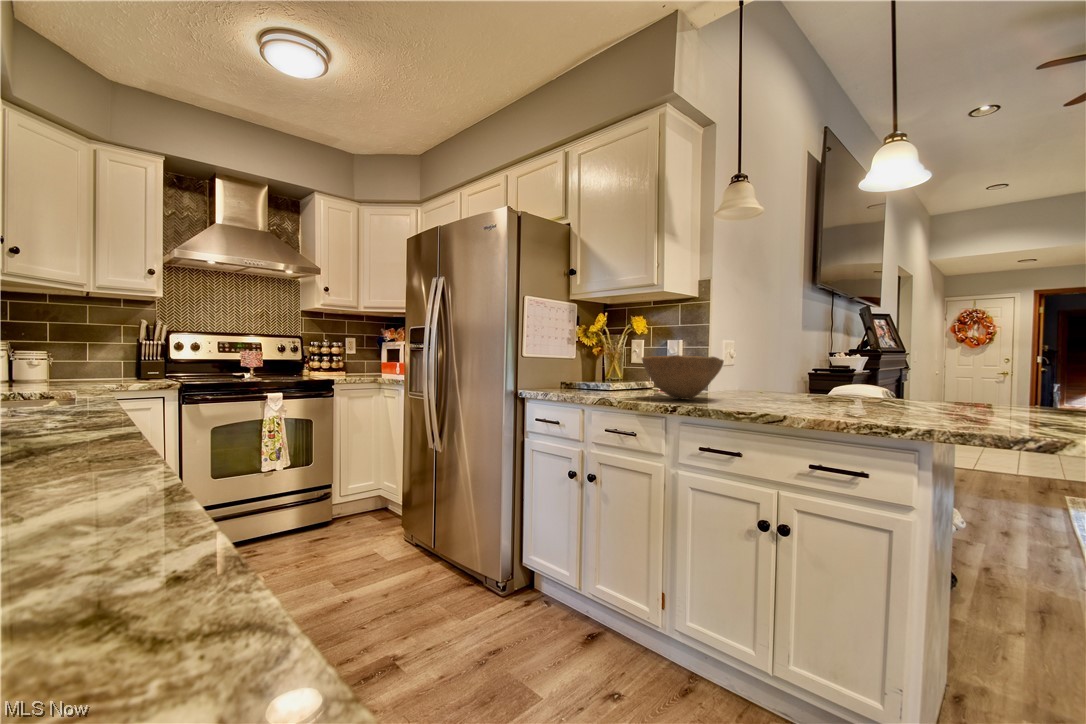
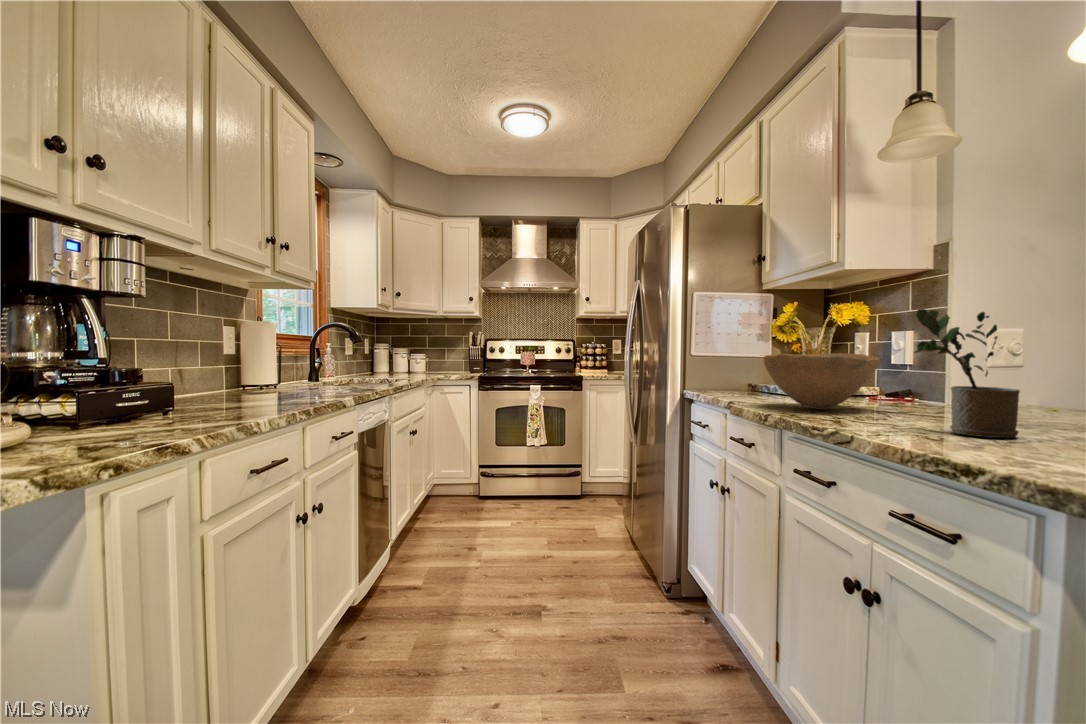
potted plant: none [785,325,841,410] -> present [914,309,1020,438]

